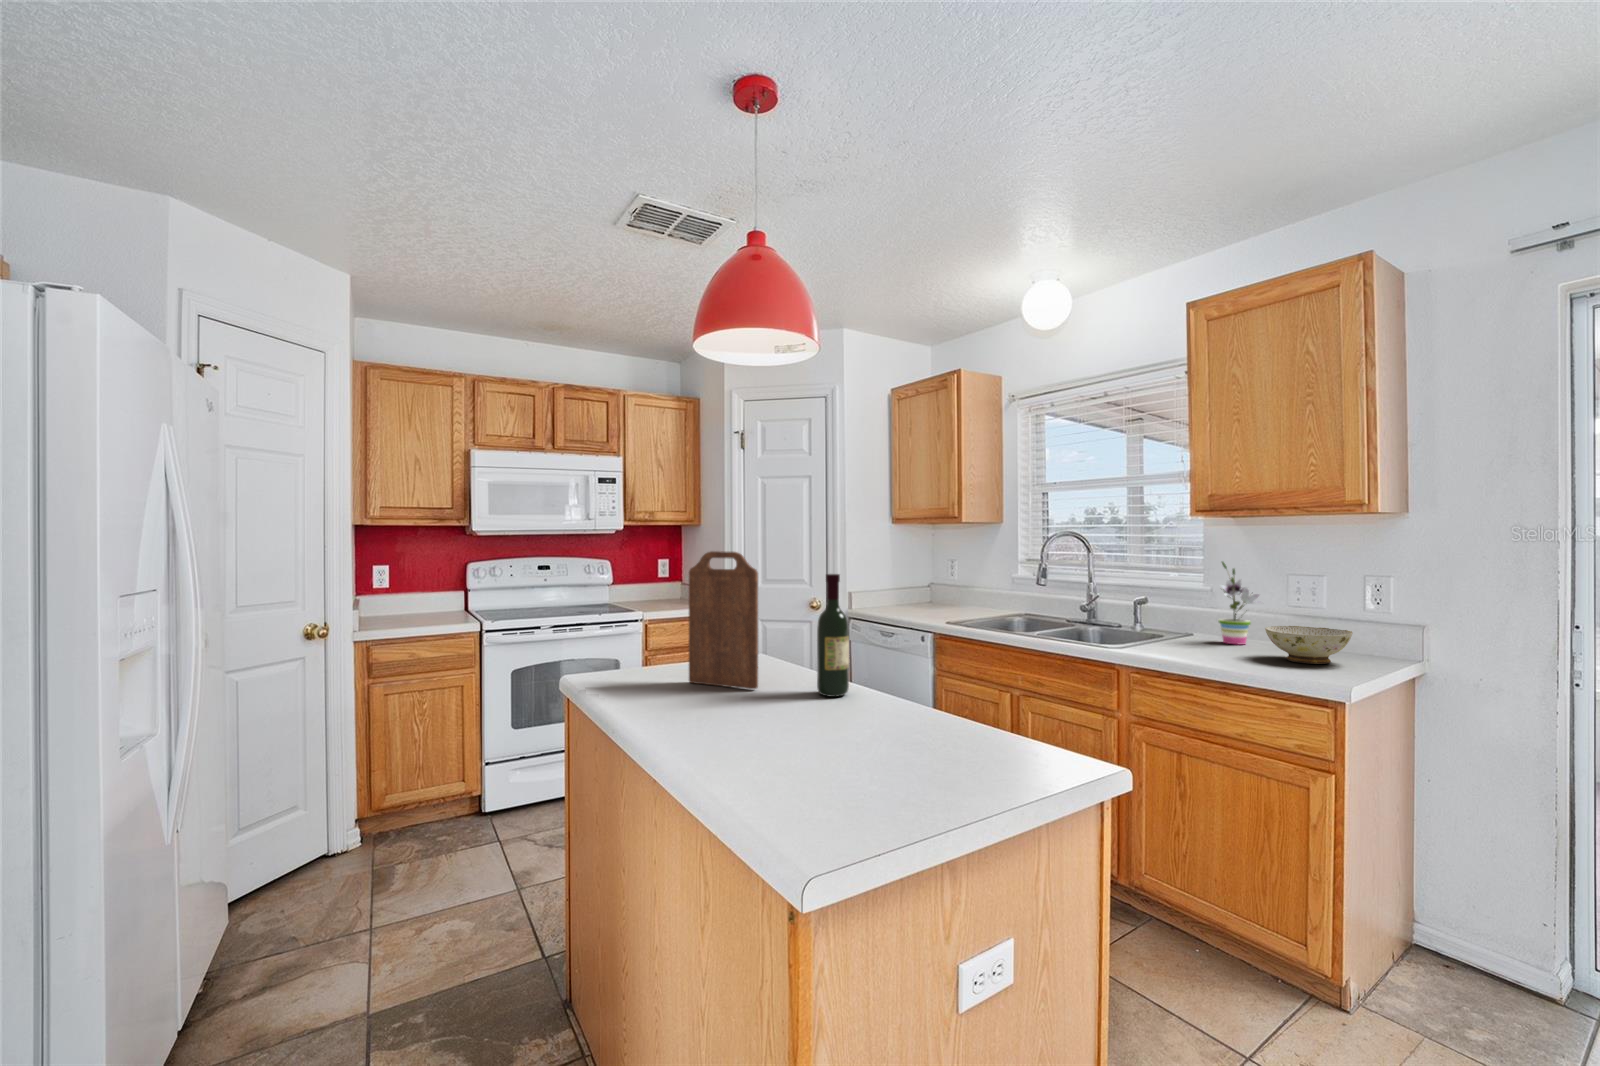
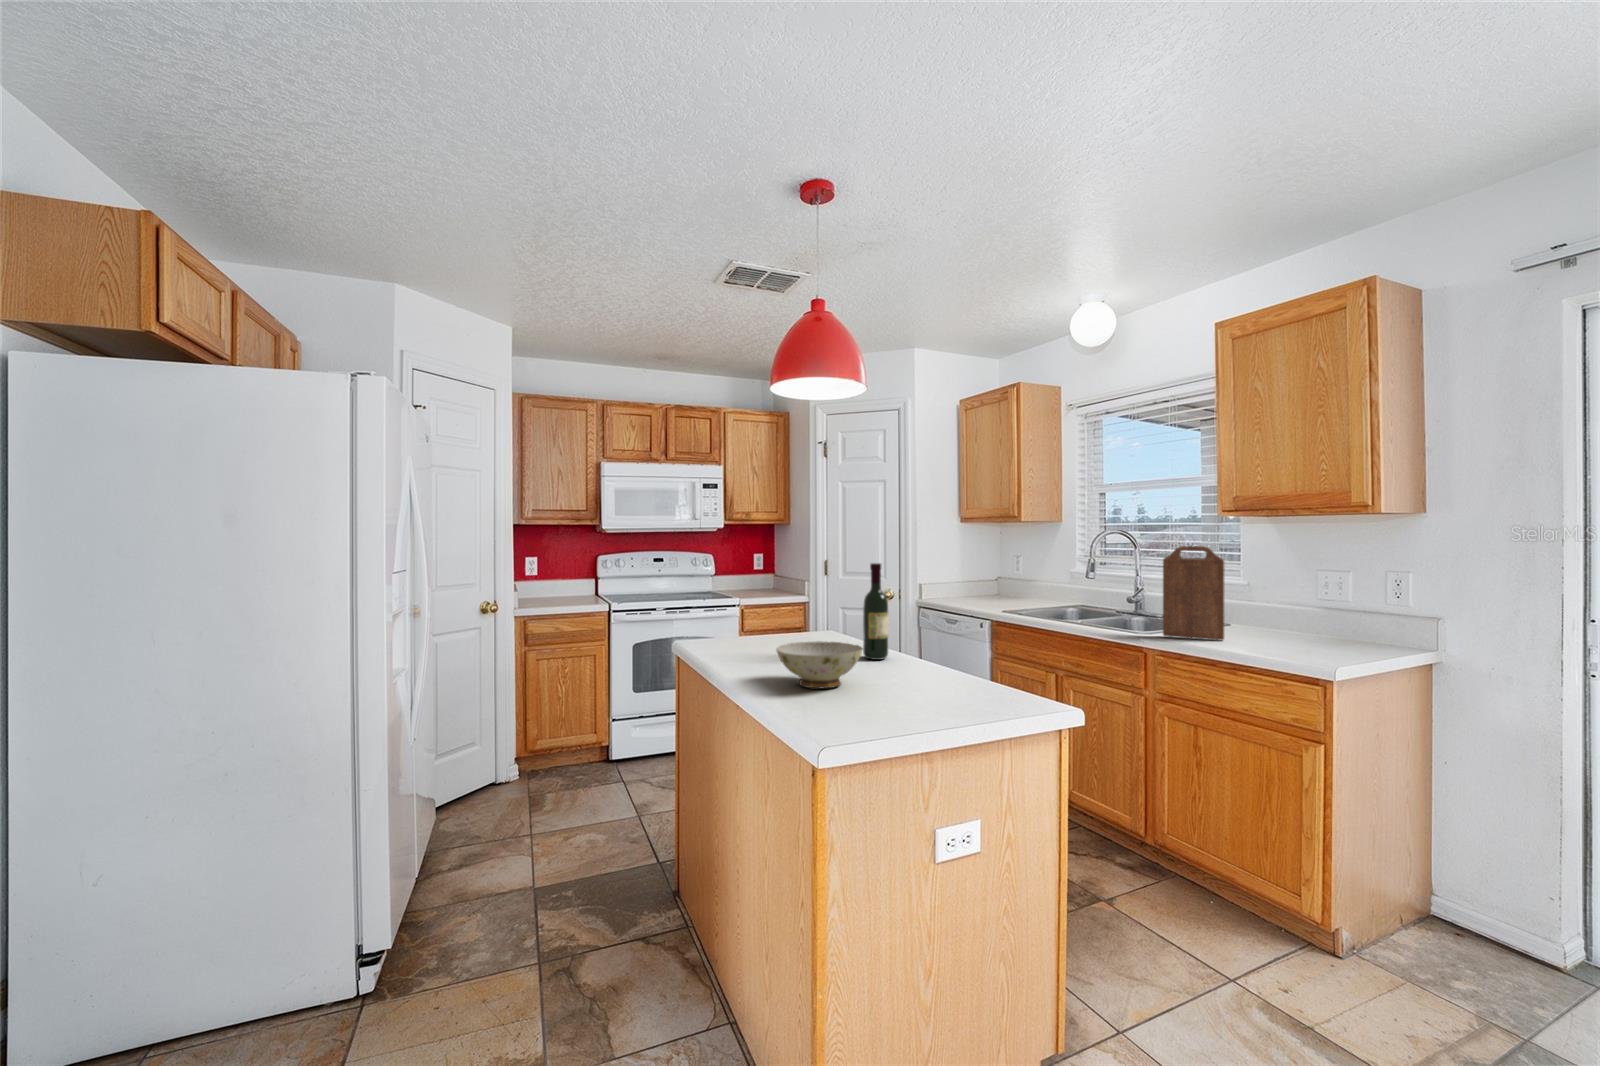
cutting board: present [689,551,758,689] -> present [1163,546,1224,640]
potted plant: present [1219,562,1259,645] -> none [1249,558,1294,634]
ceramic bowl: present [1265,626,1352,664] -> present [776,641,863,689]

